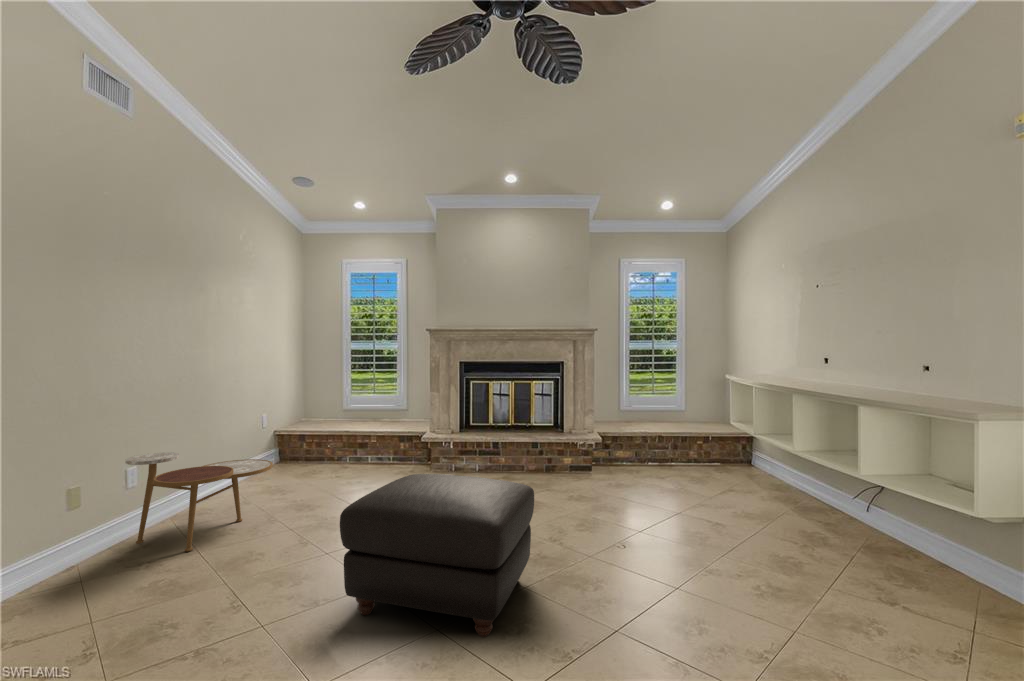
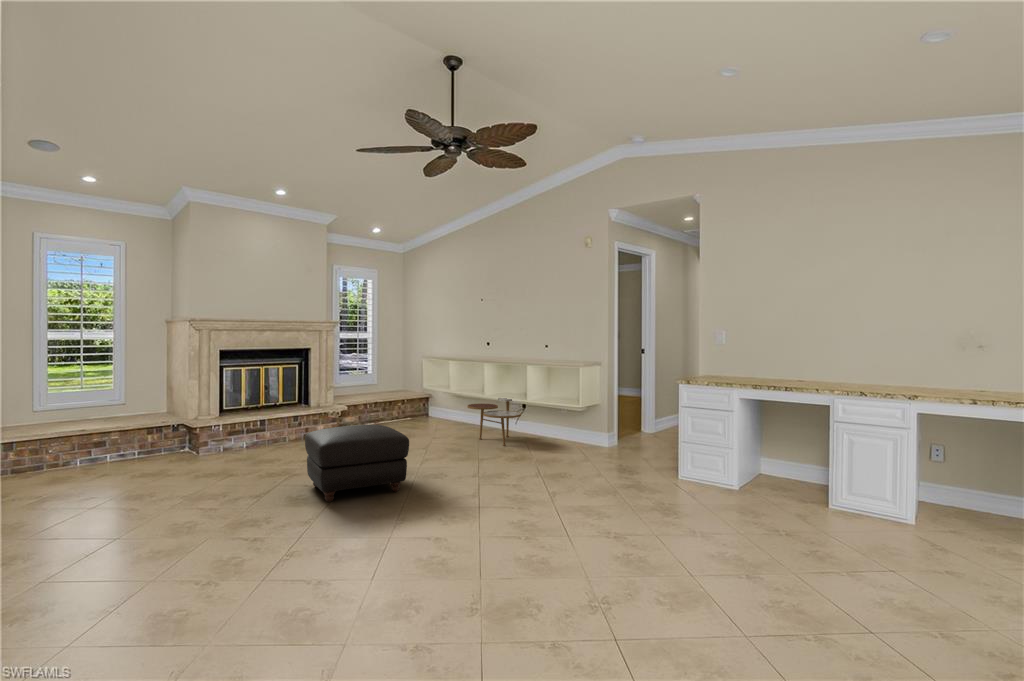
side table: present [125,452,272,551] -> present [467,398,521,446]

